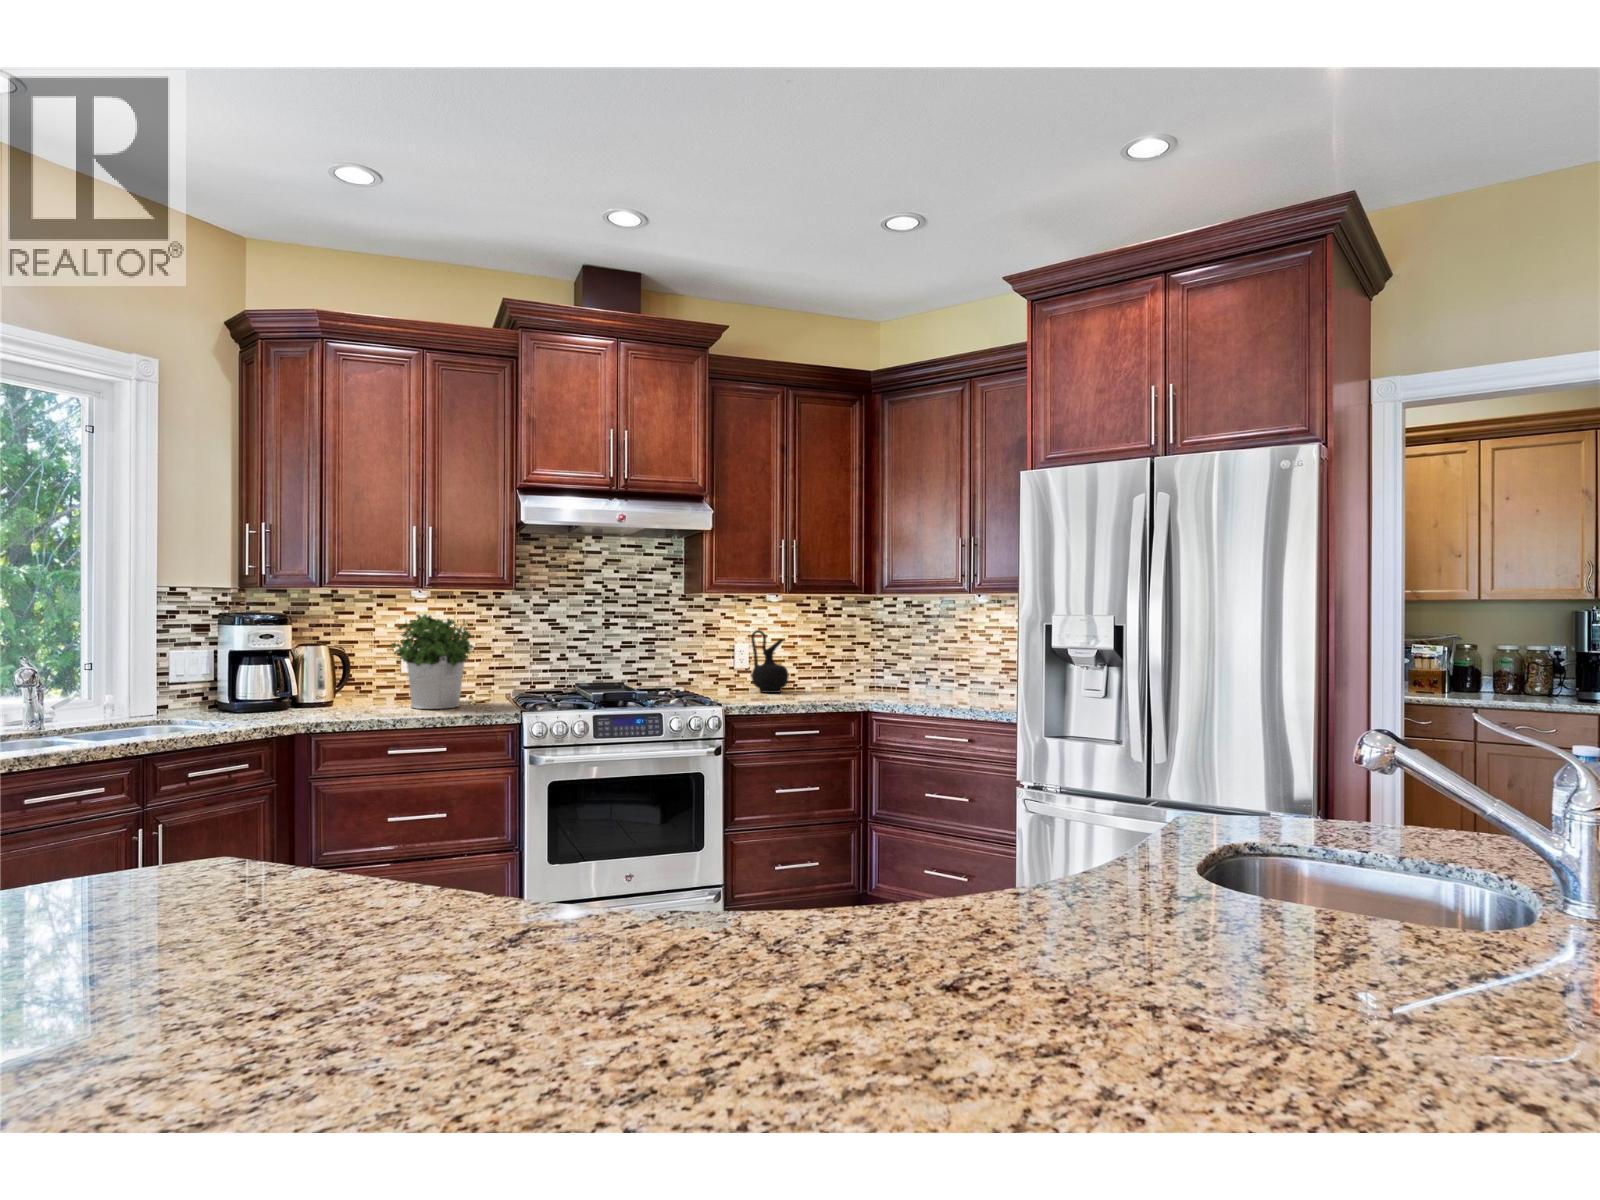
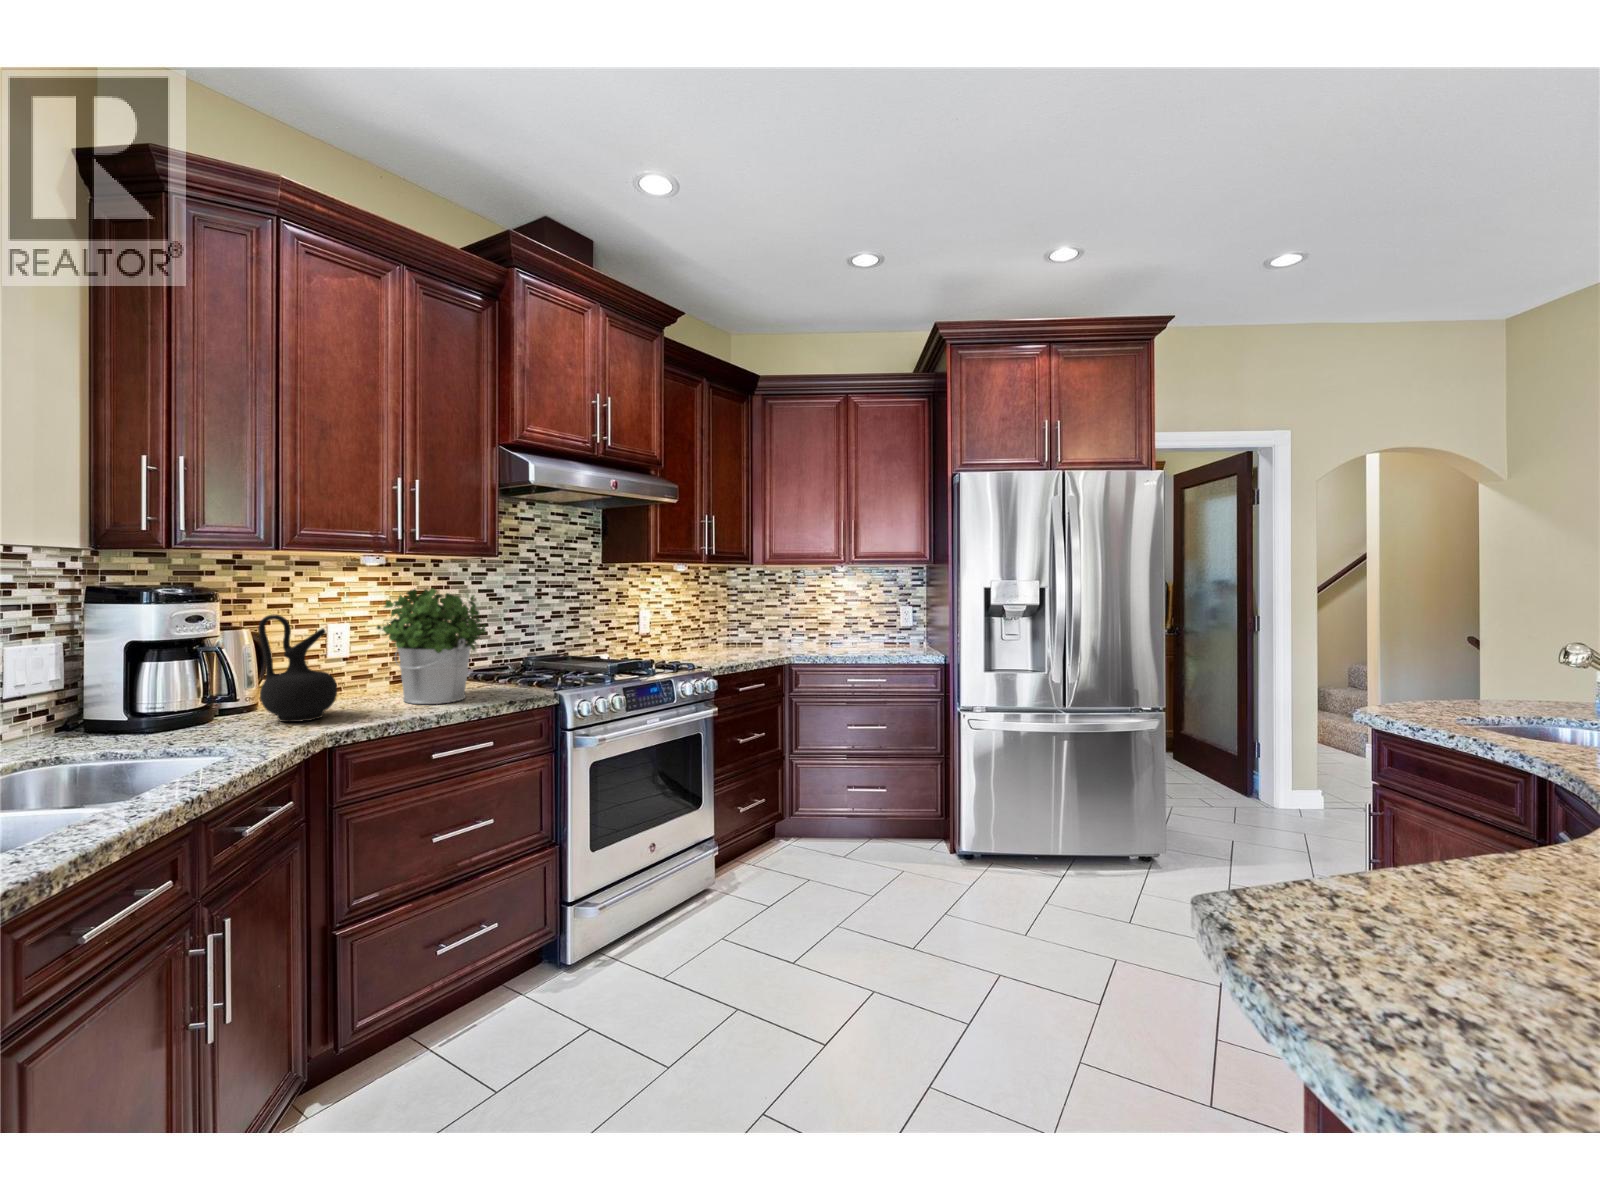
ceramic jug: present [751,630,789,693] -> present [258,614,337,722]

